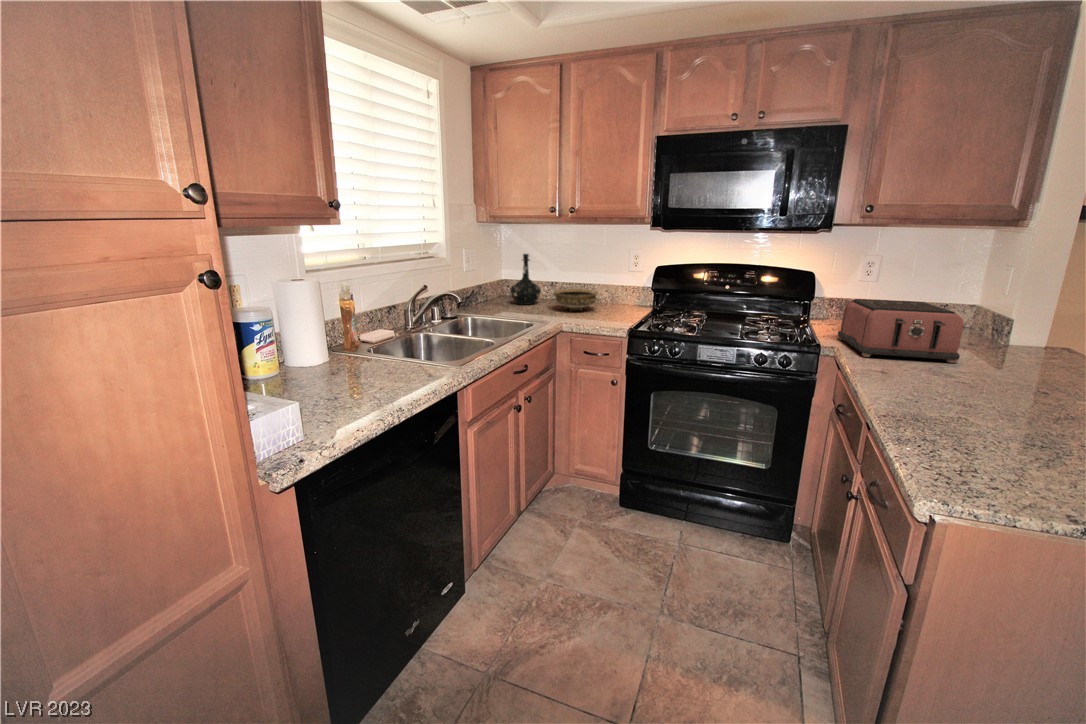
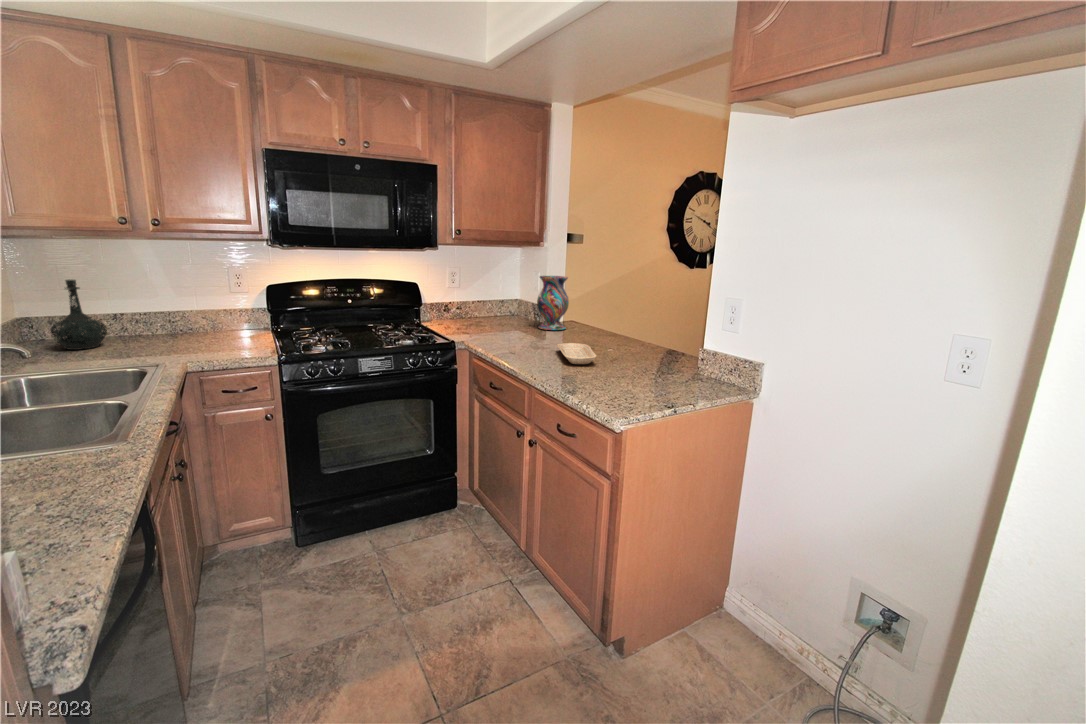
vase: none [984,272,1064,357] -> present [537,276,569,330]
ceramic bowl: present [553,288,600,311] -> none [135,318,215,347]
toaster: present [838,299,964,363] -> none [456,300,538,345]
tray: none [960,373,1035,411] -> present [557,343,596,364]

